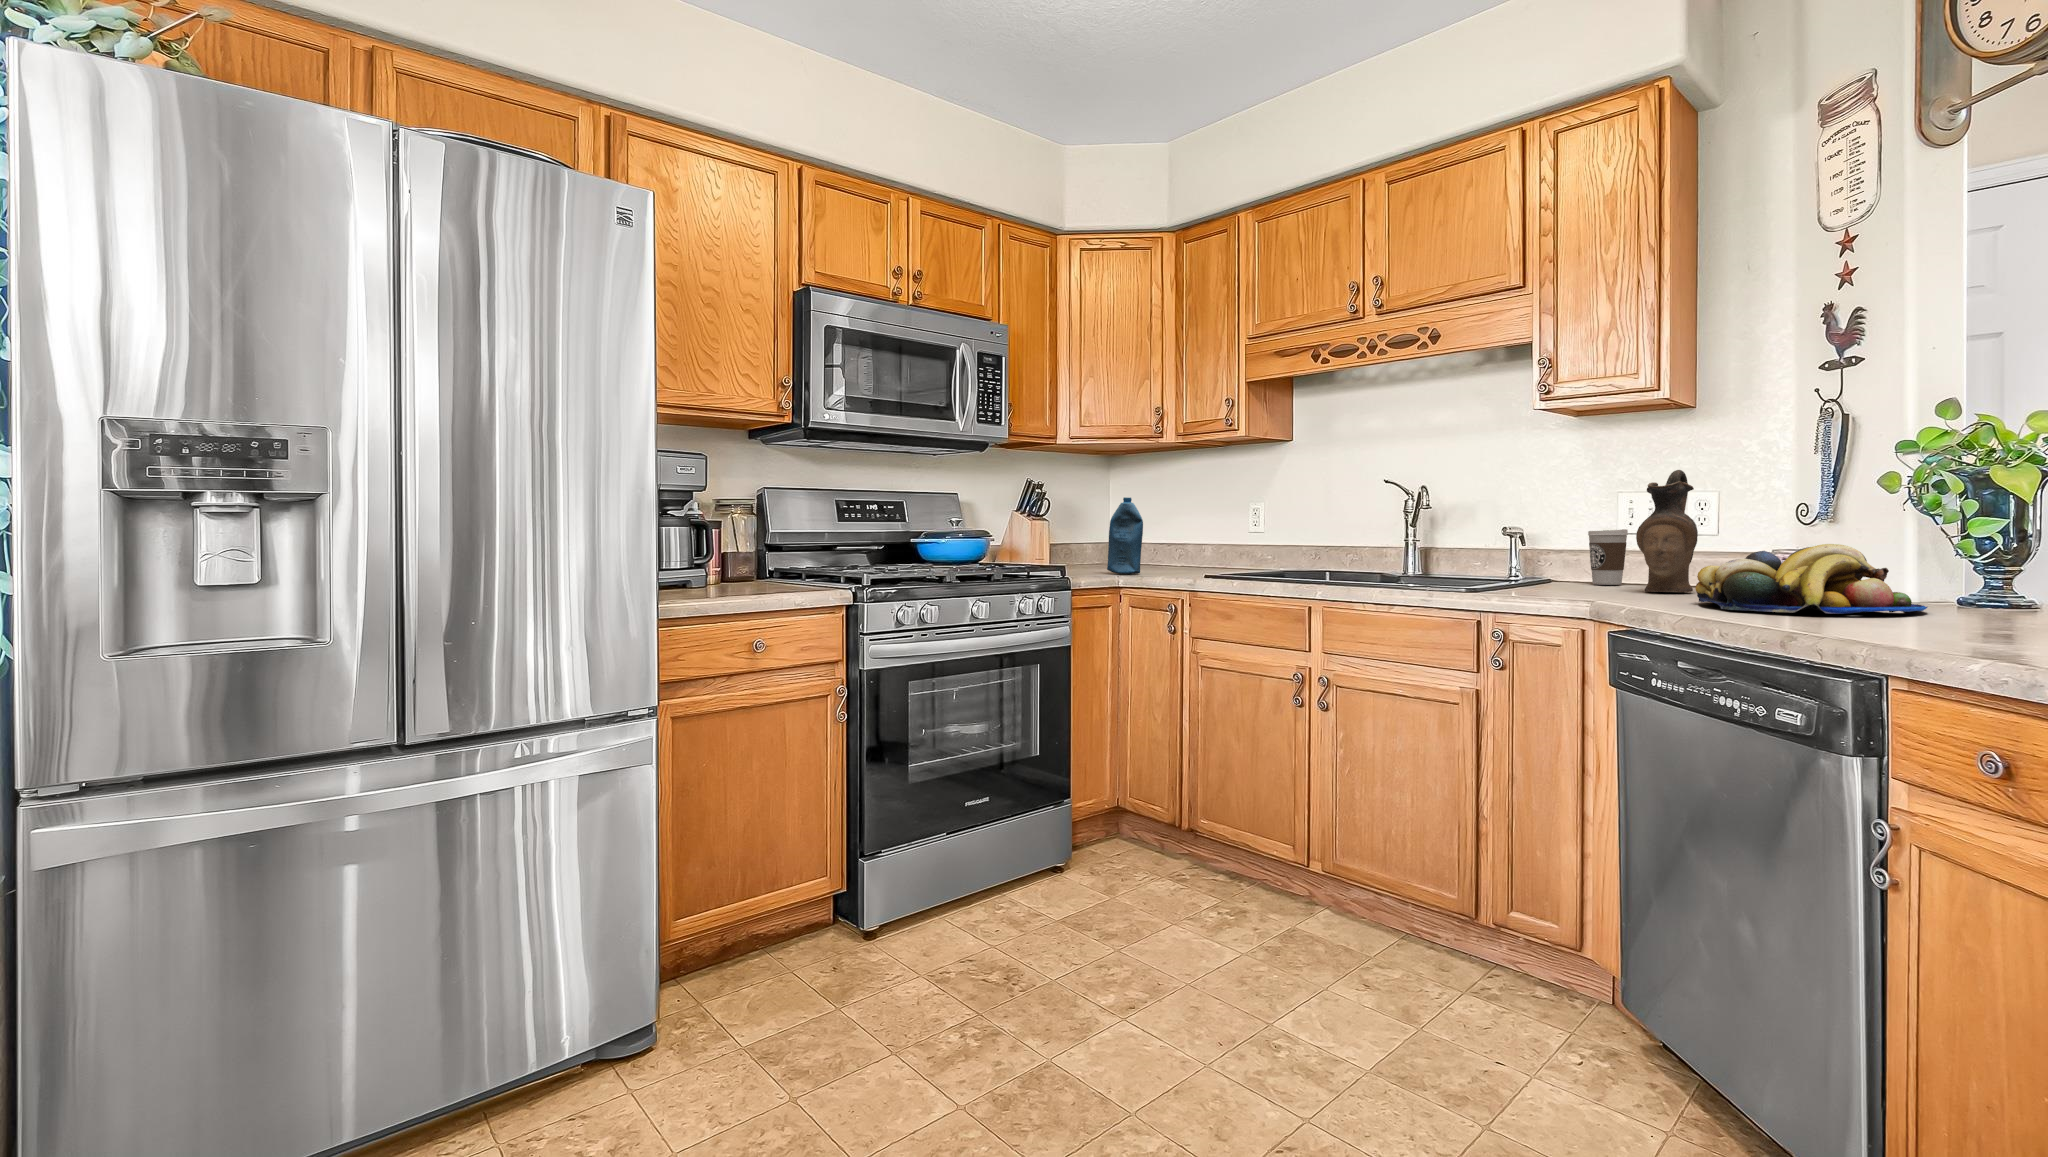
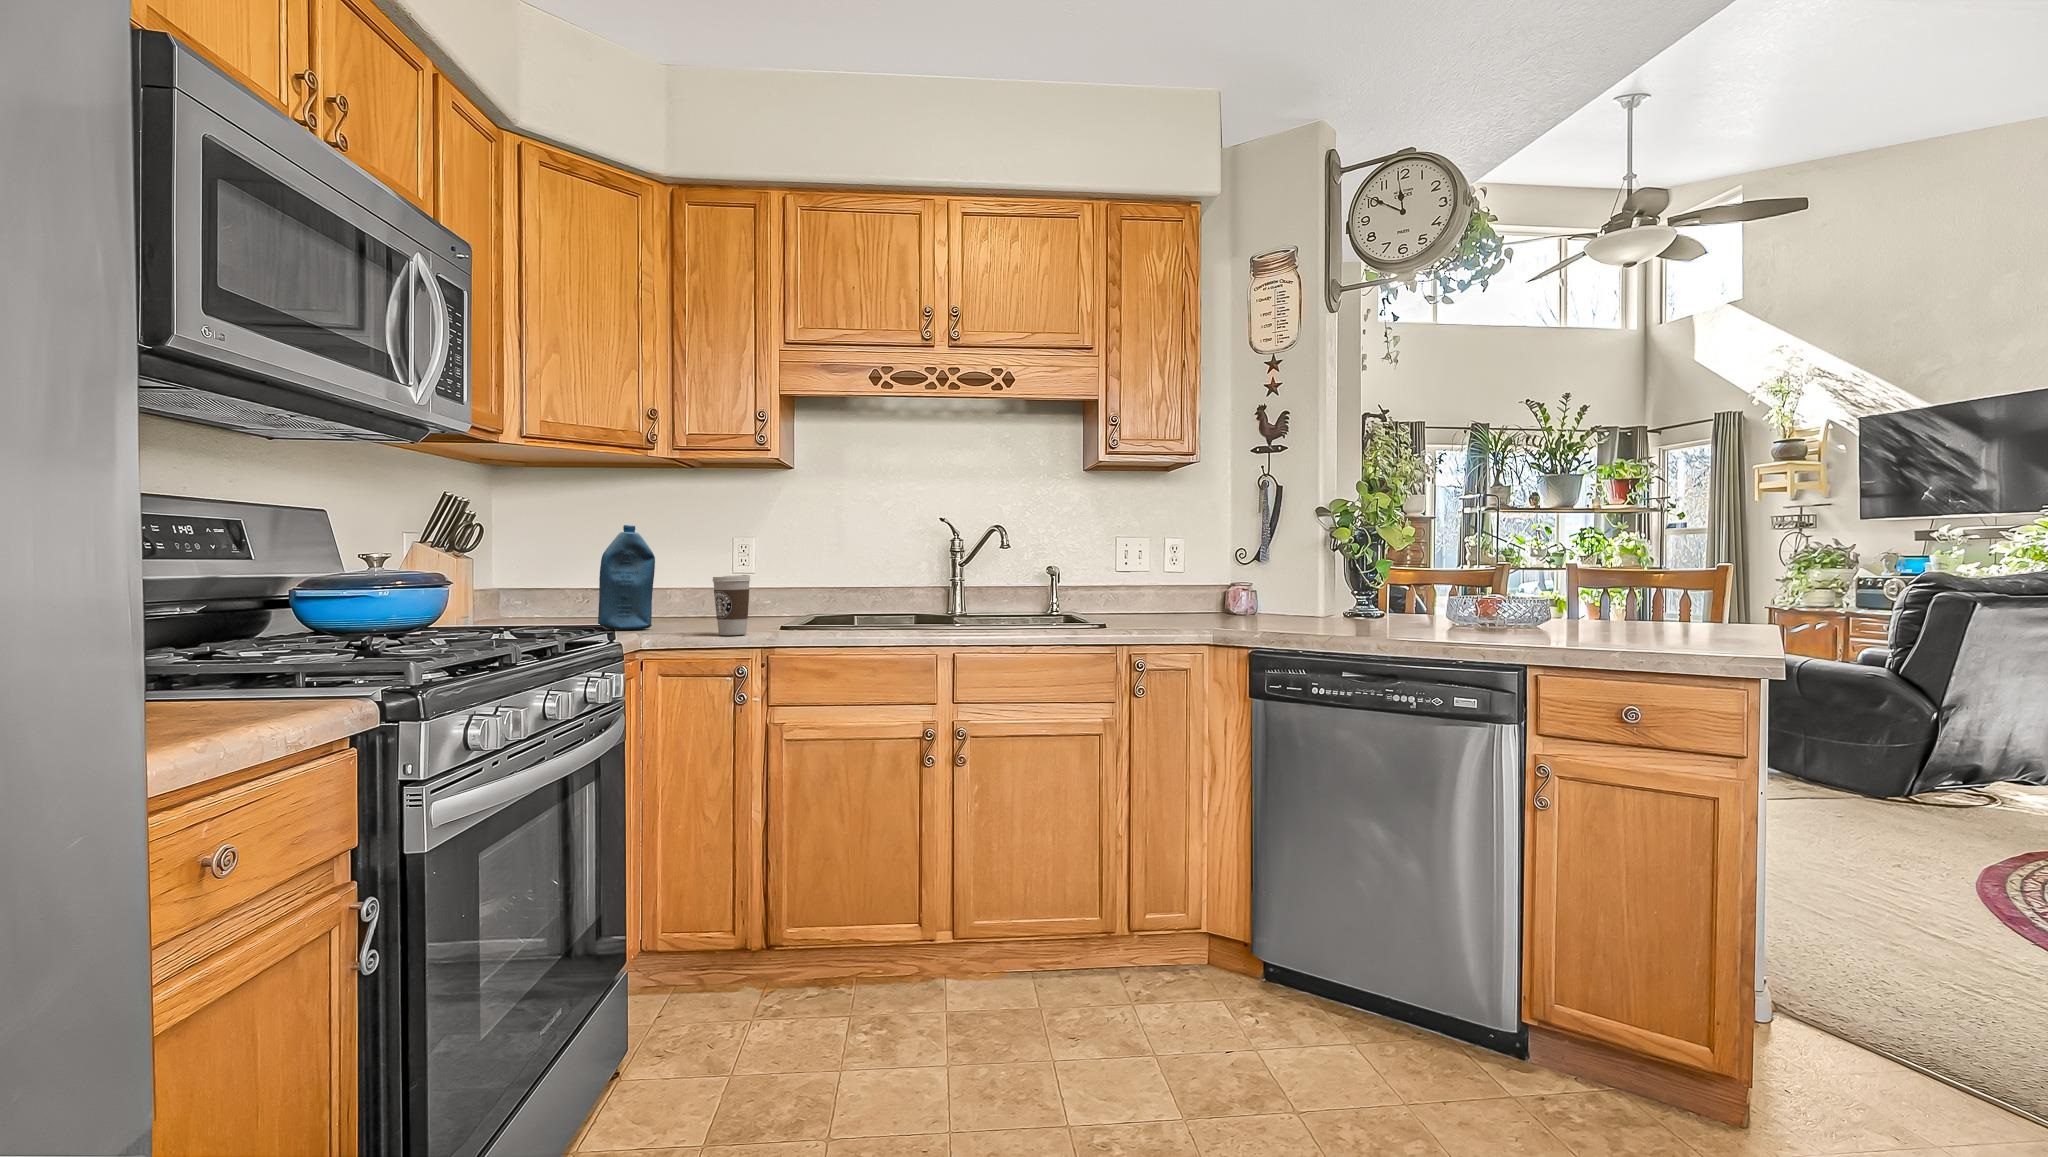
ceramic pitcher: present [1636,470,1698,592] -> none [1186,521,1229,620]
coffee cup: present [1588,529,1628,585] -> present [713,575,750,635]
fruit bowl: present [1695,544,1927,614] -> none [1275,580,1406,631]

